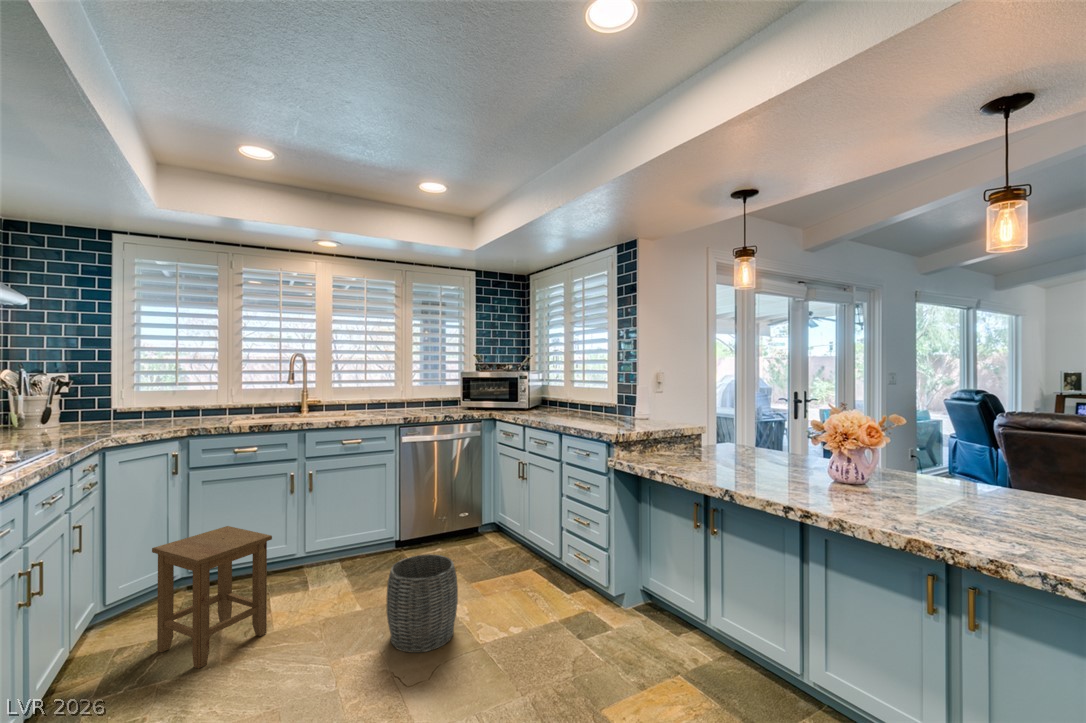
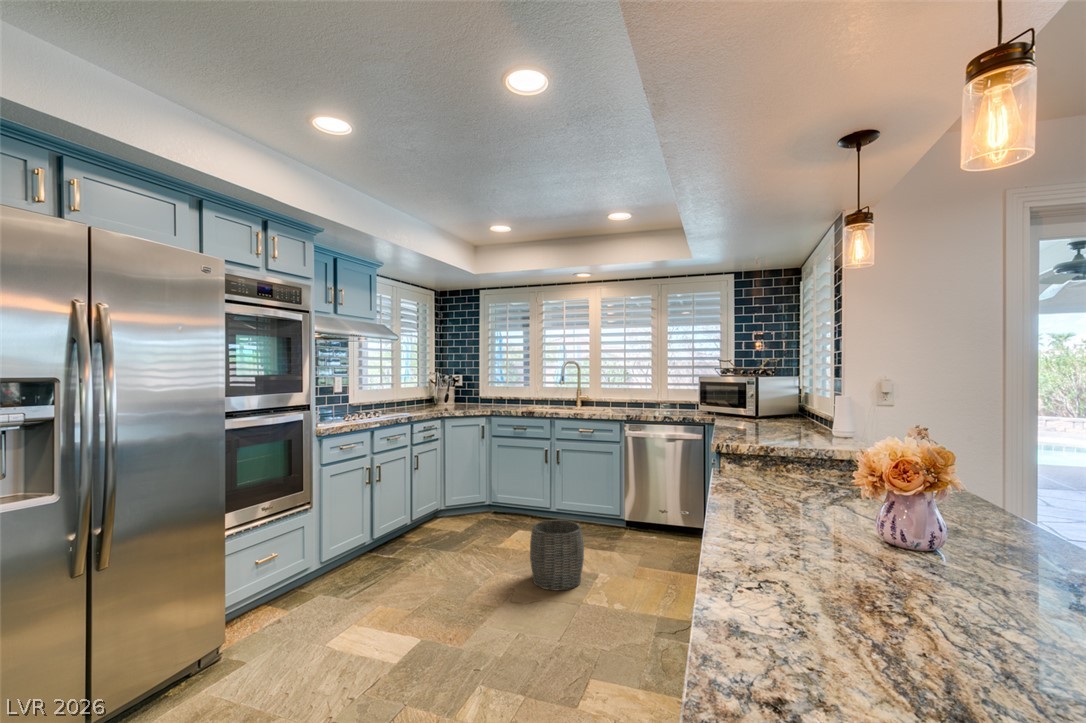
stool: present [152,526,272,669] -> none [445,474,494,550]

